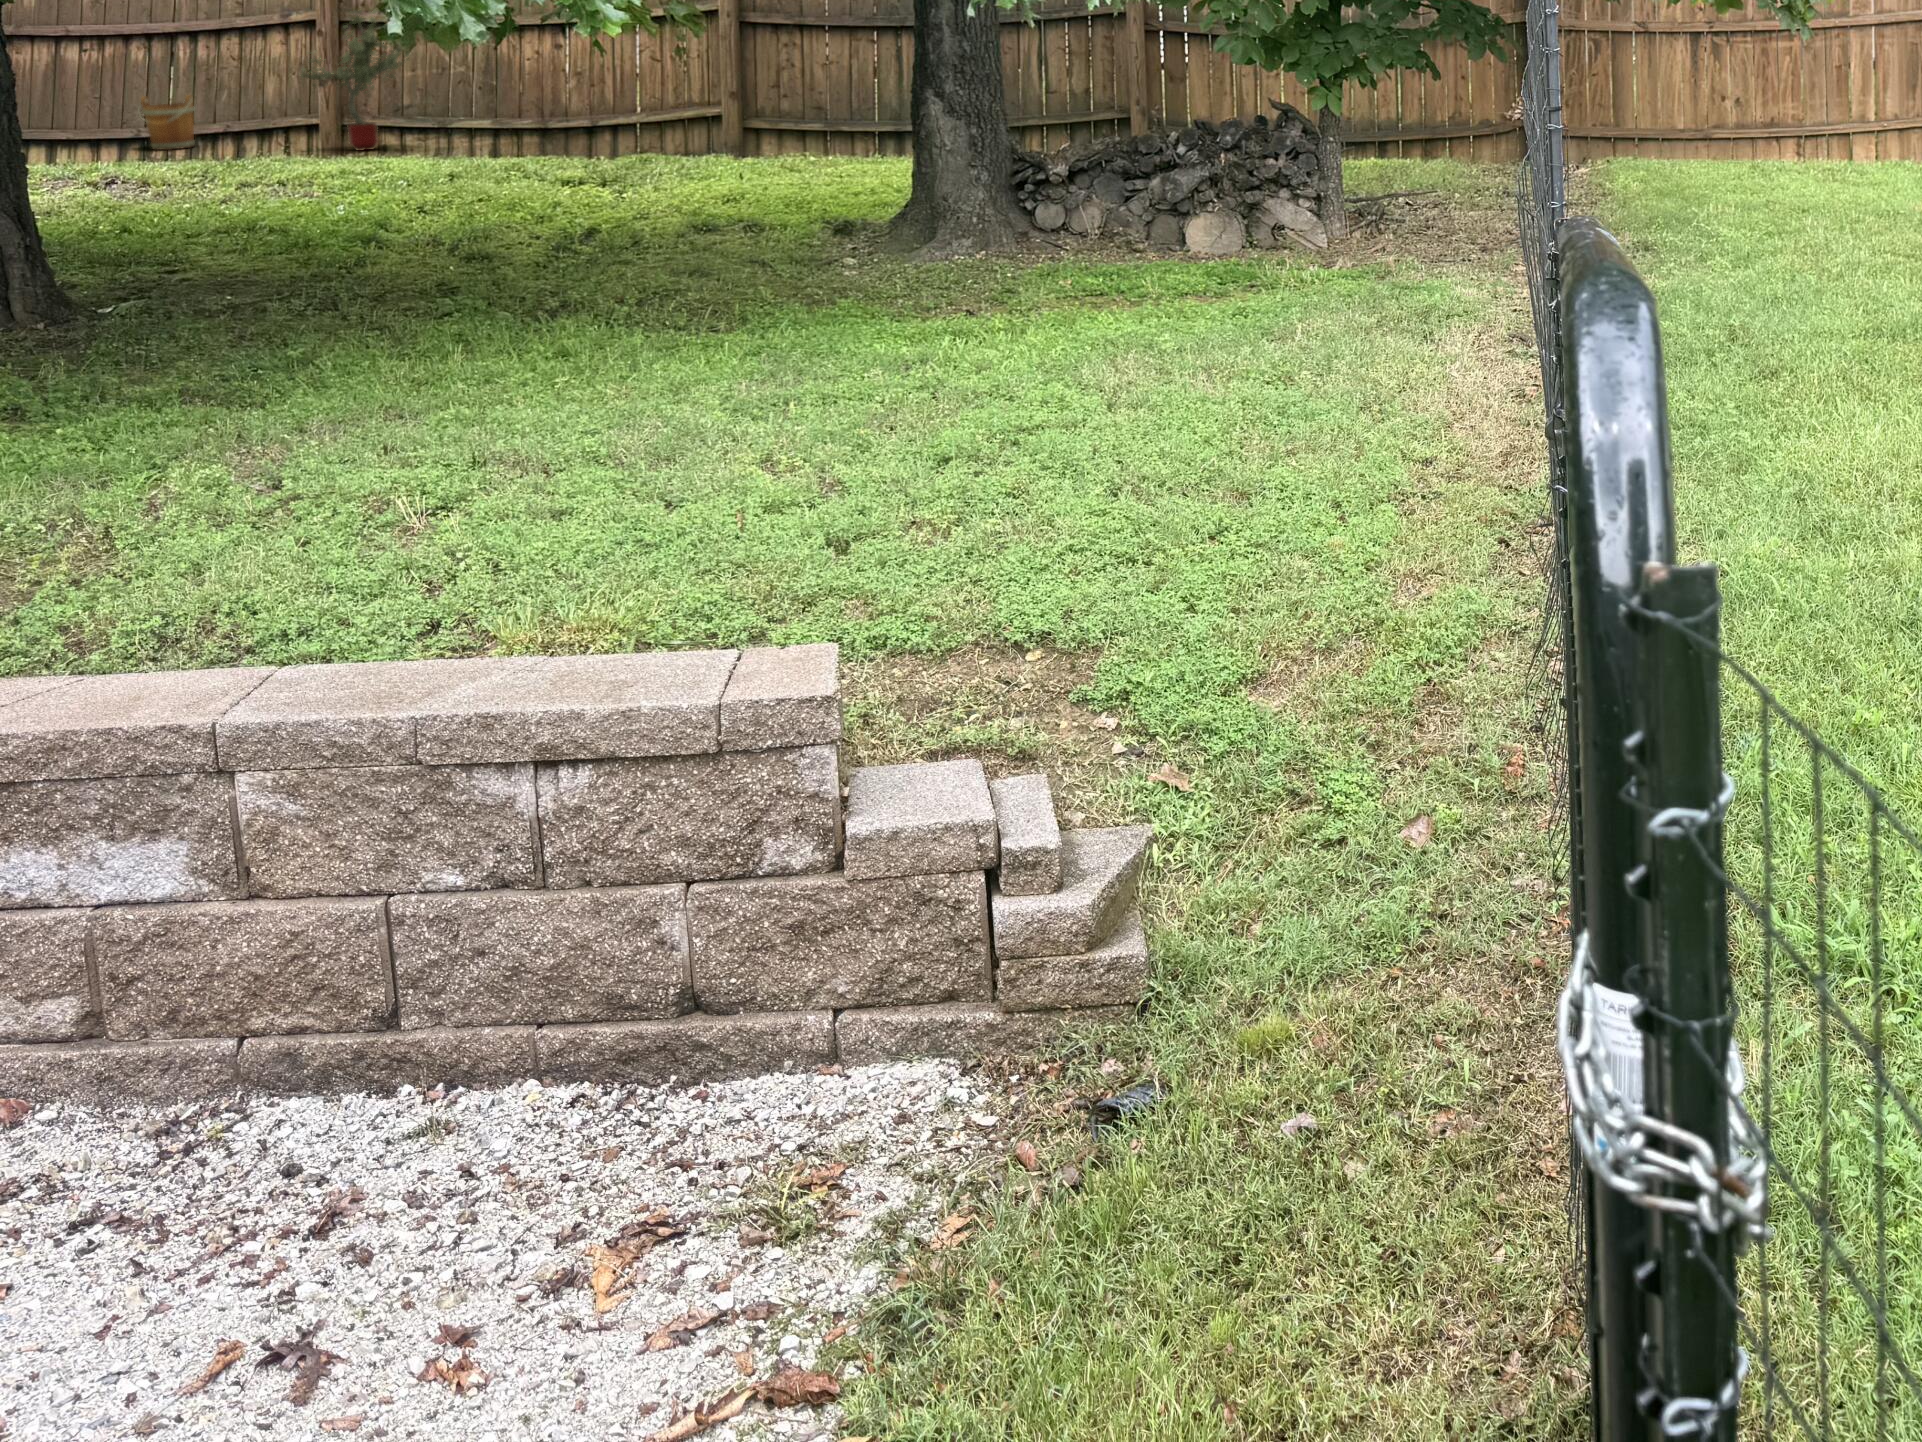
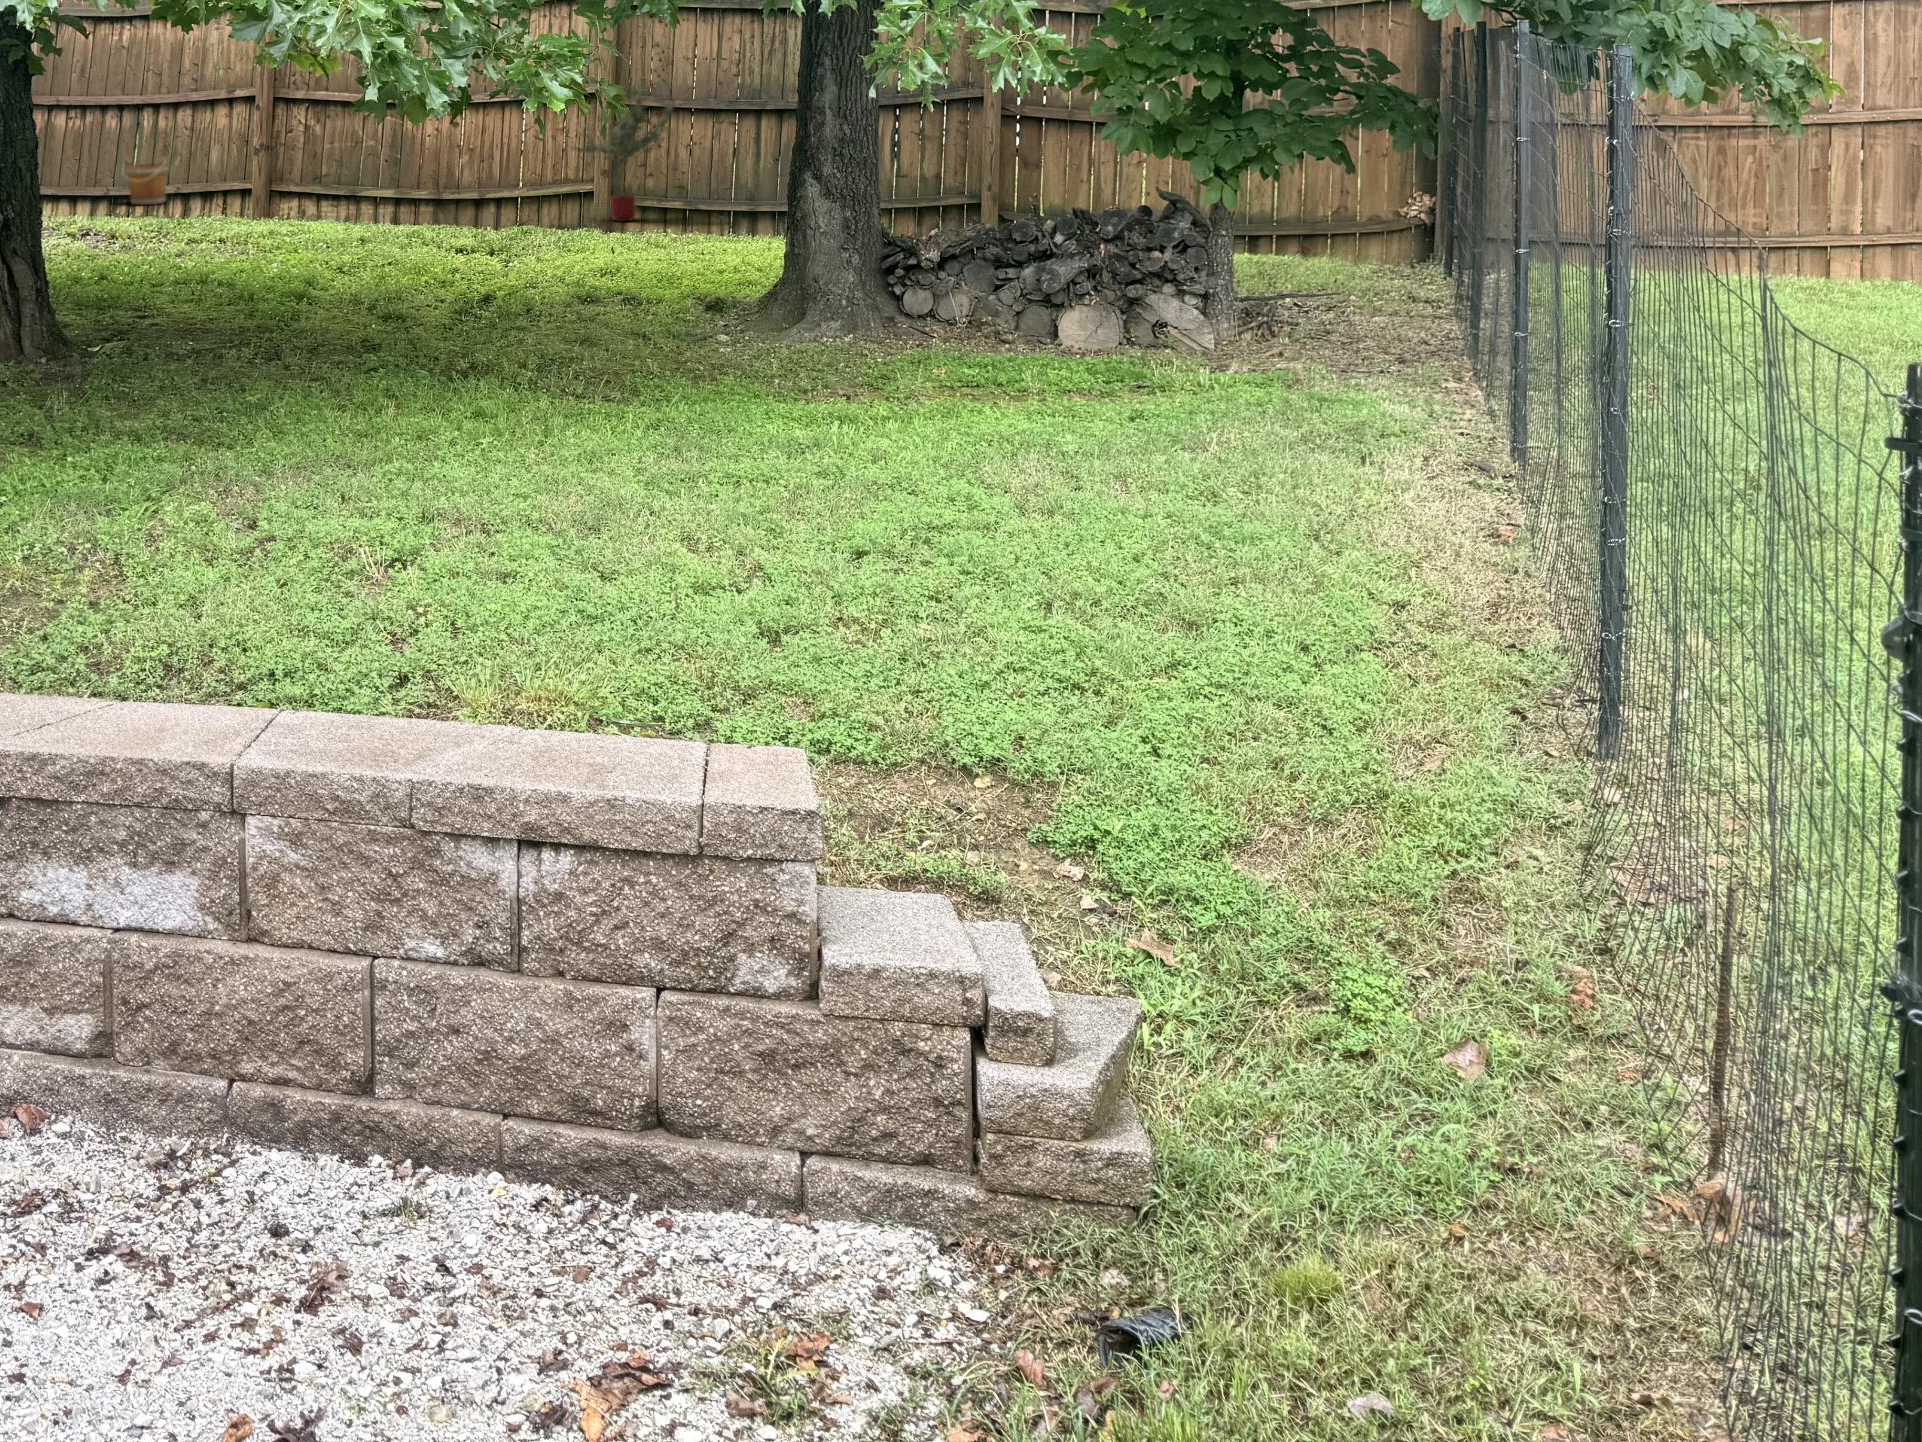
potted tree: present [301,10,410,150] -> present [571,87,674,222]

